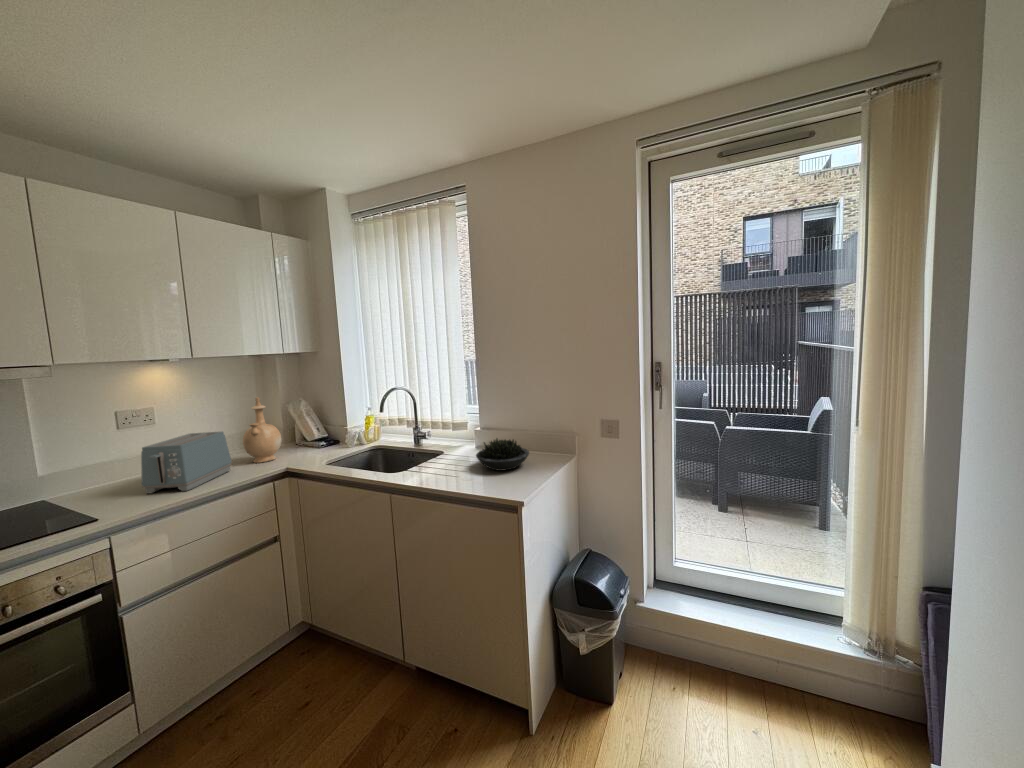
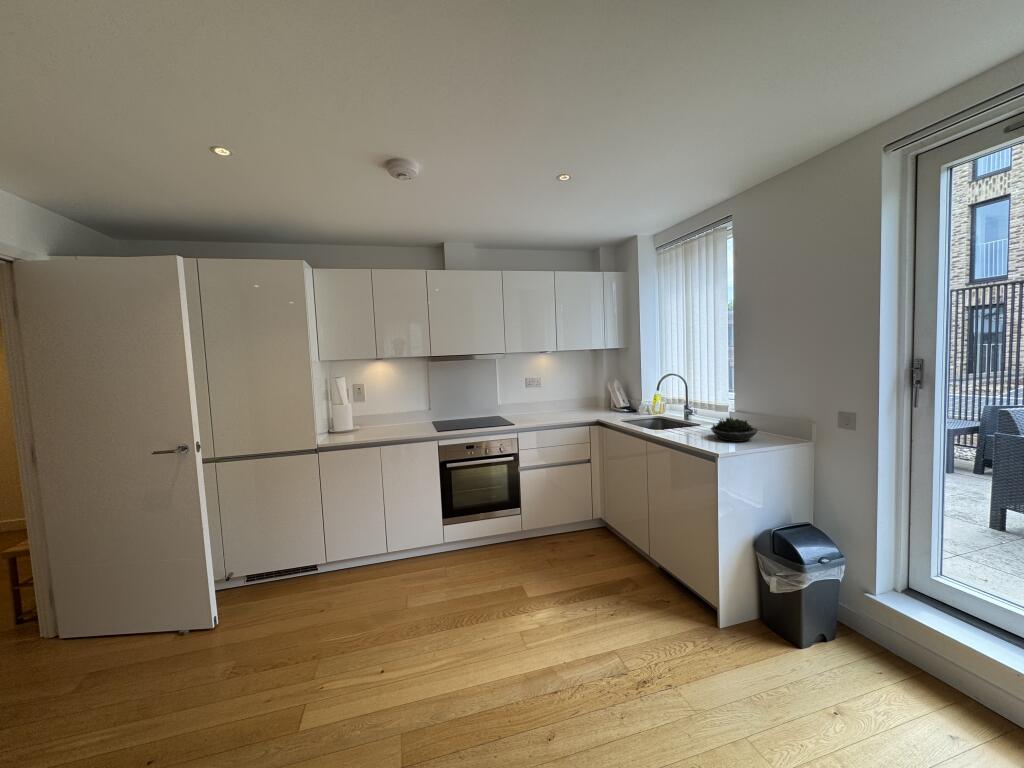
vase: present [243,397,281,463] -> none [577,375,598,415]
toaster: present [141,431,231,493] -> none [531,393,570,422]

